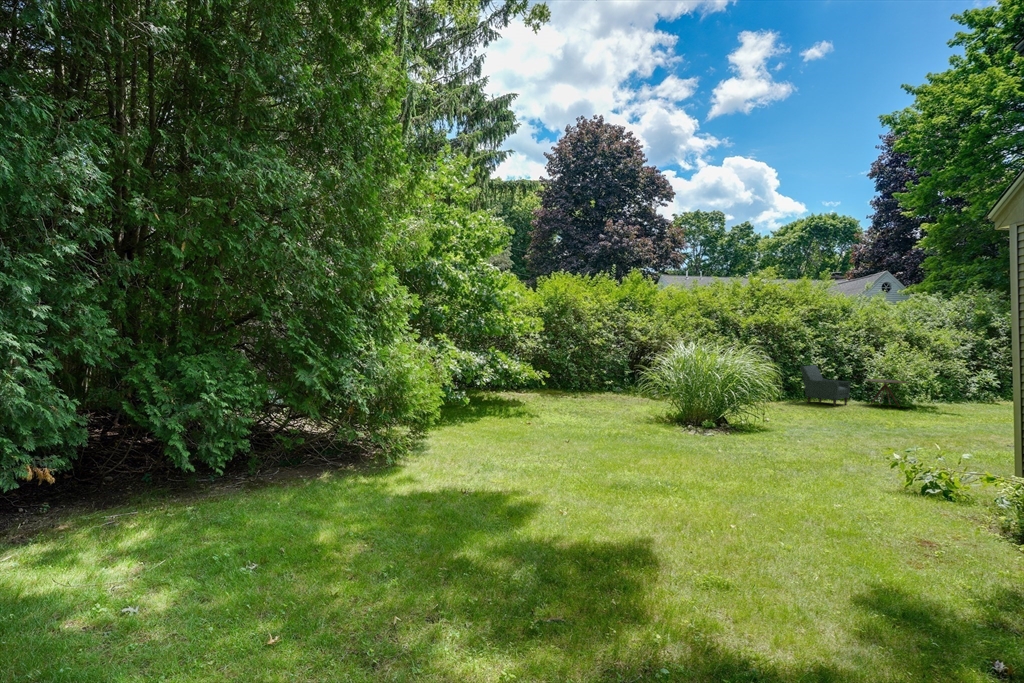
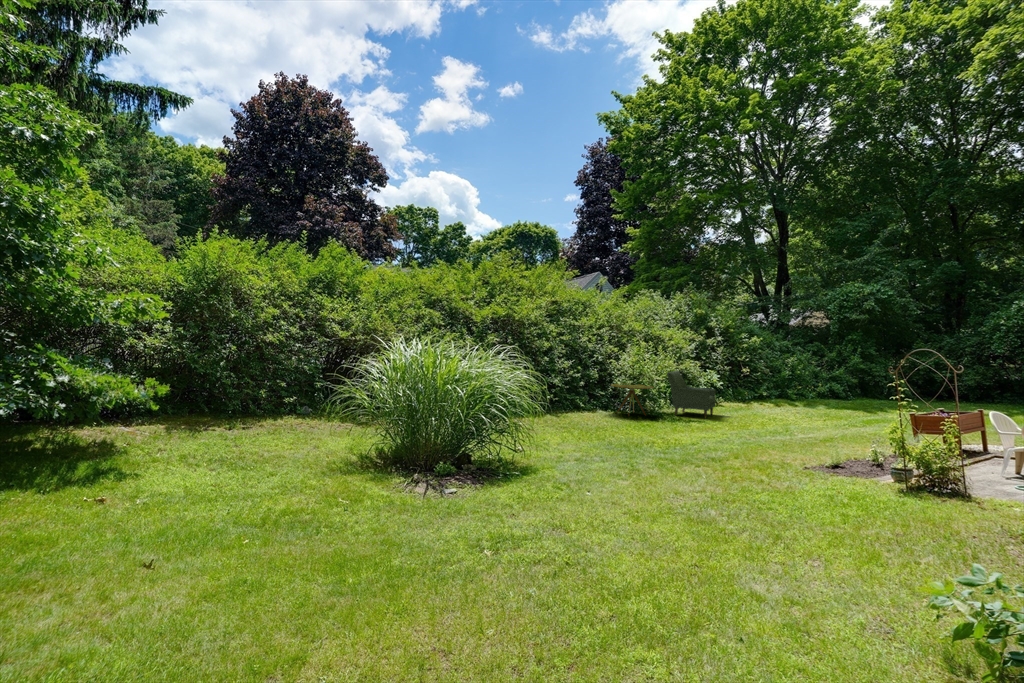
chair: present [800,365,850,406] -> present [667,371,715,418]

